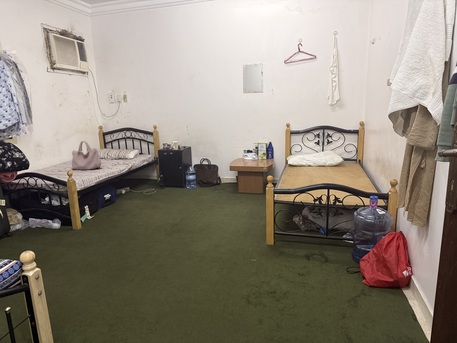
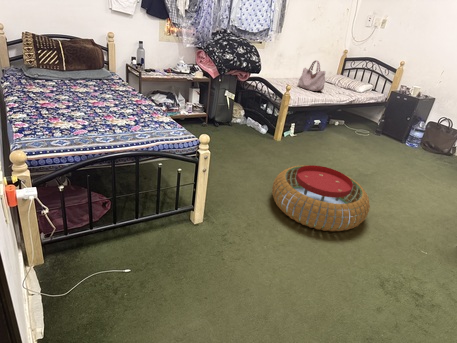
pouf: none [110,228,206,293] -> present [272,165,370,231]

